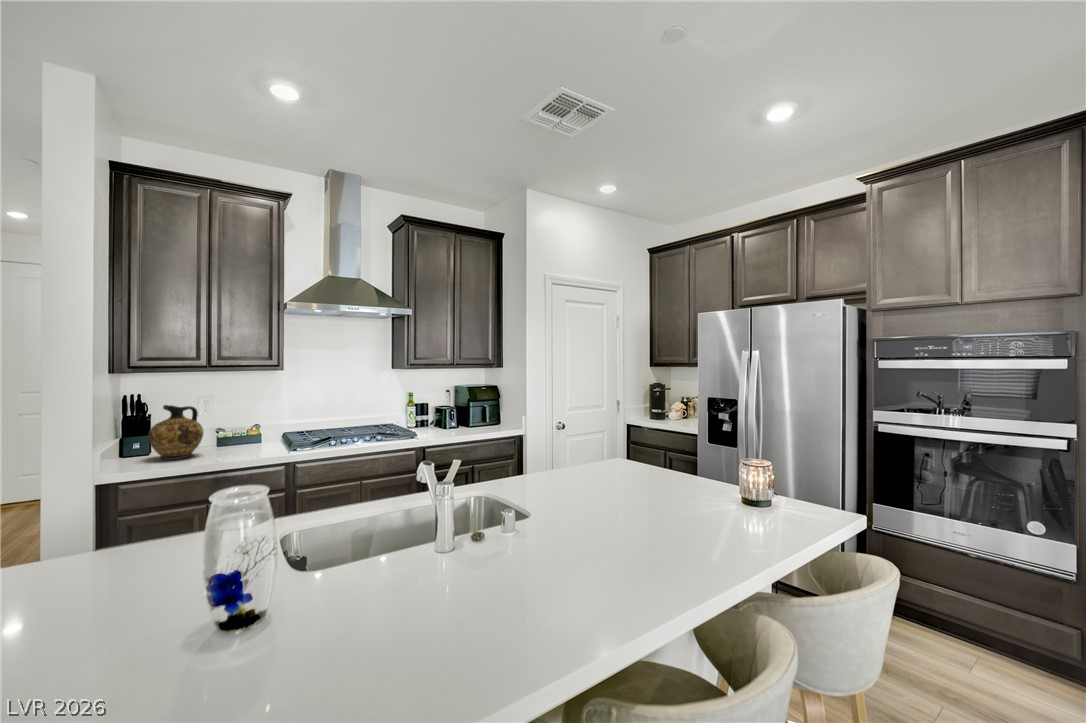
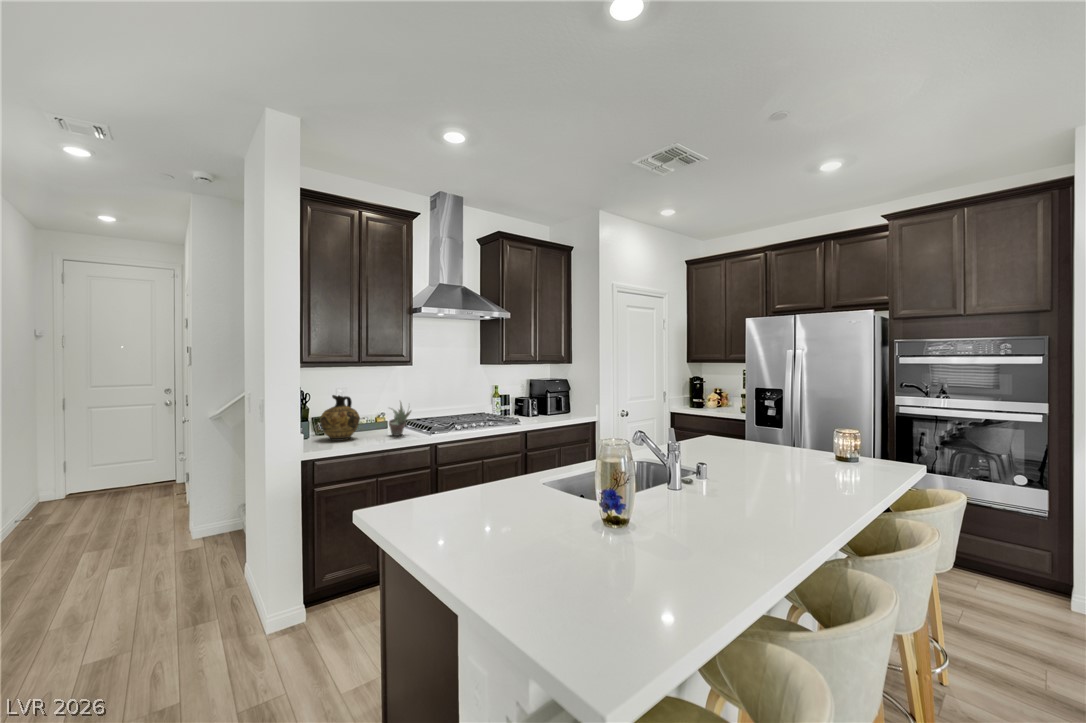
succulent plant: none [232,411,270,453] -> present [389,402,411,436]

